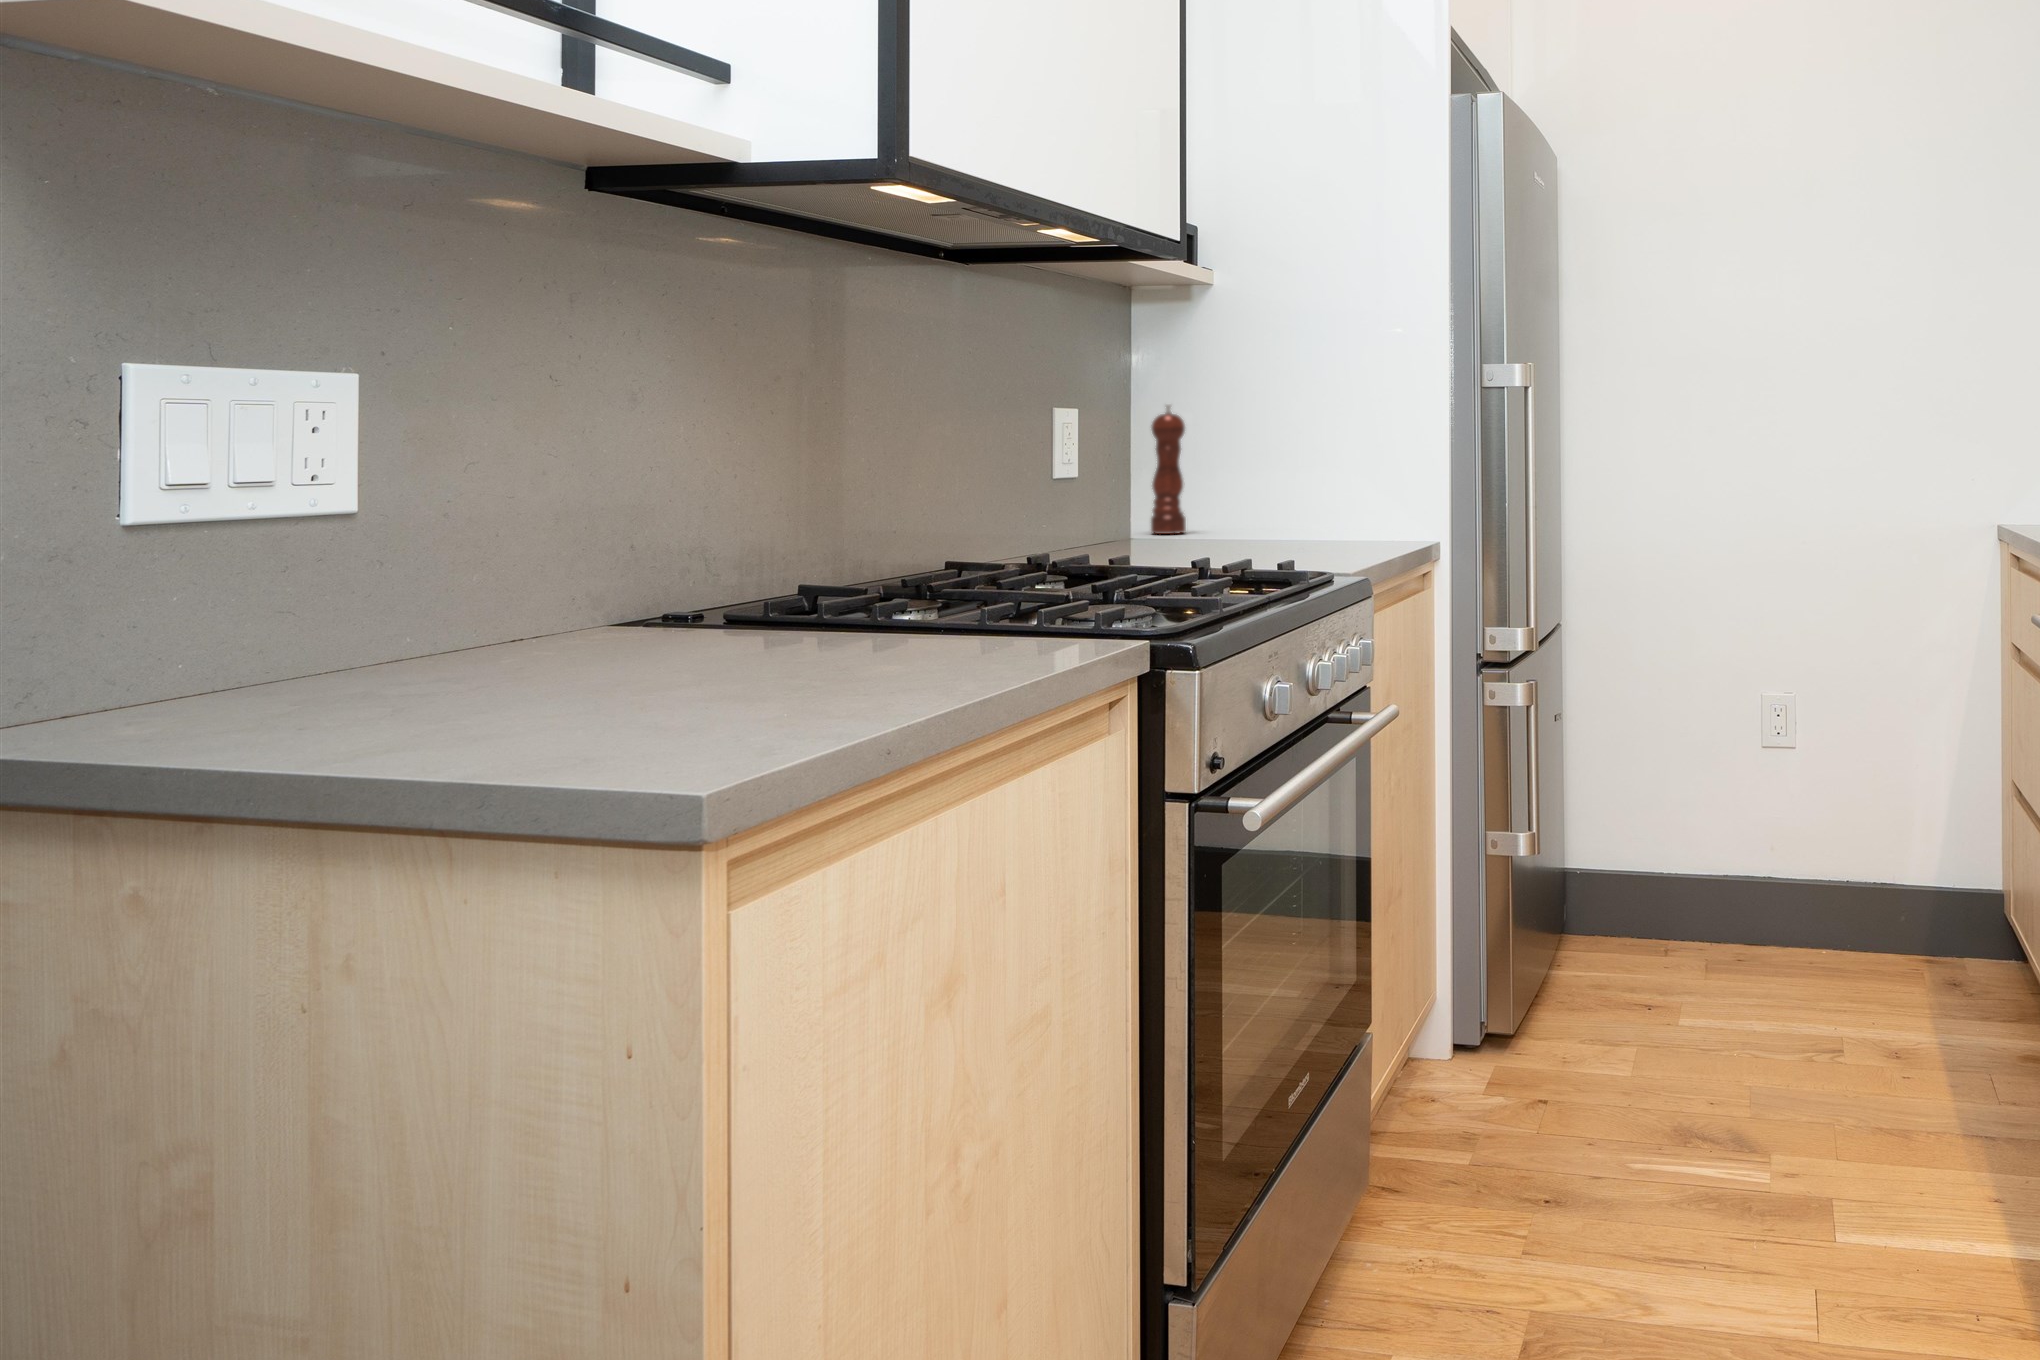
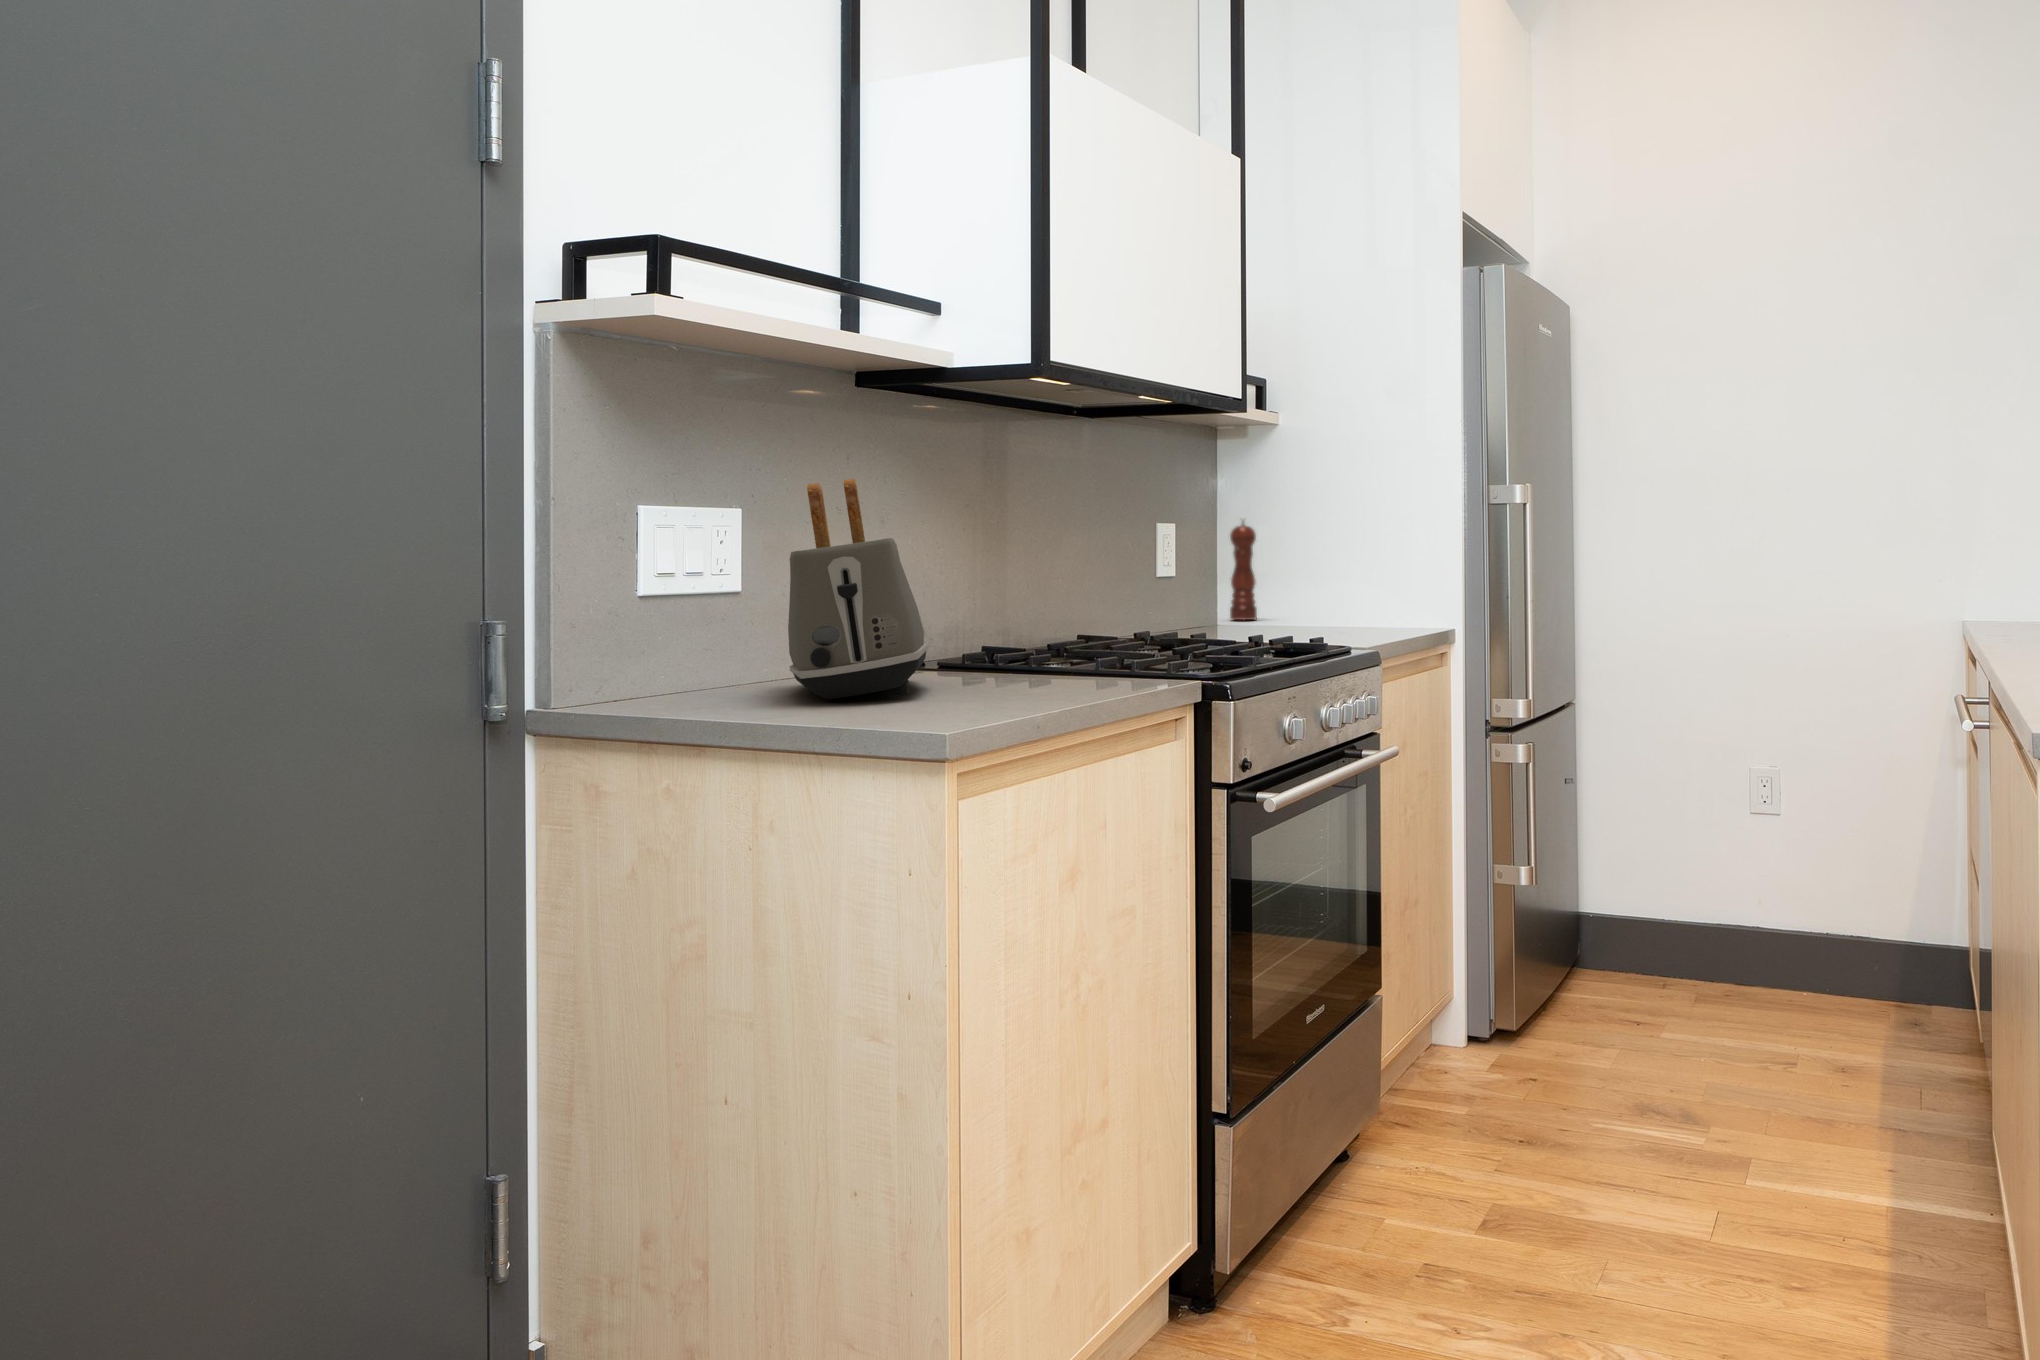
toaster: none [415,316,692,702] -> present [788,479,928,699]

